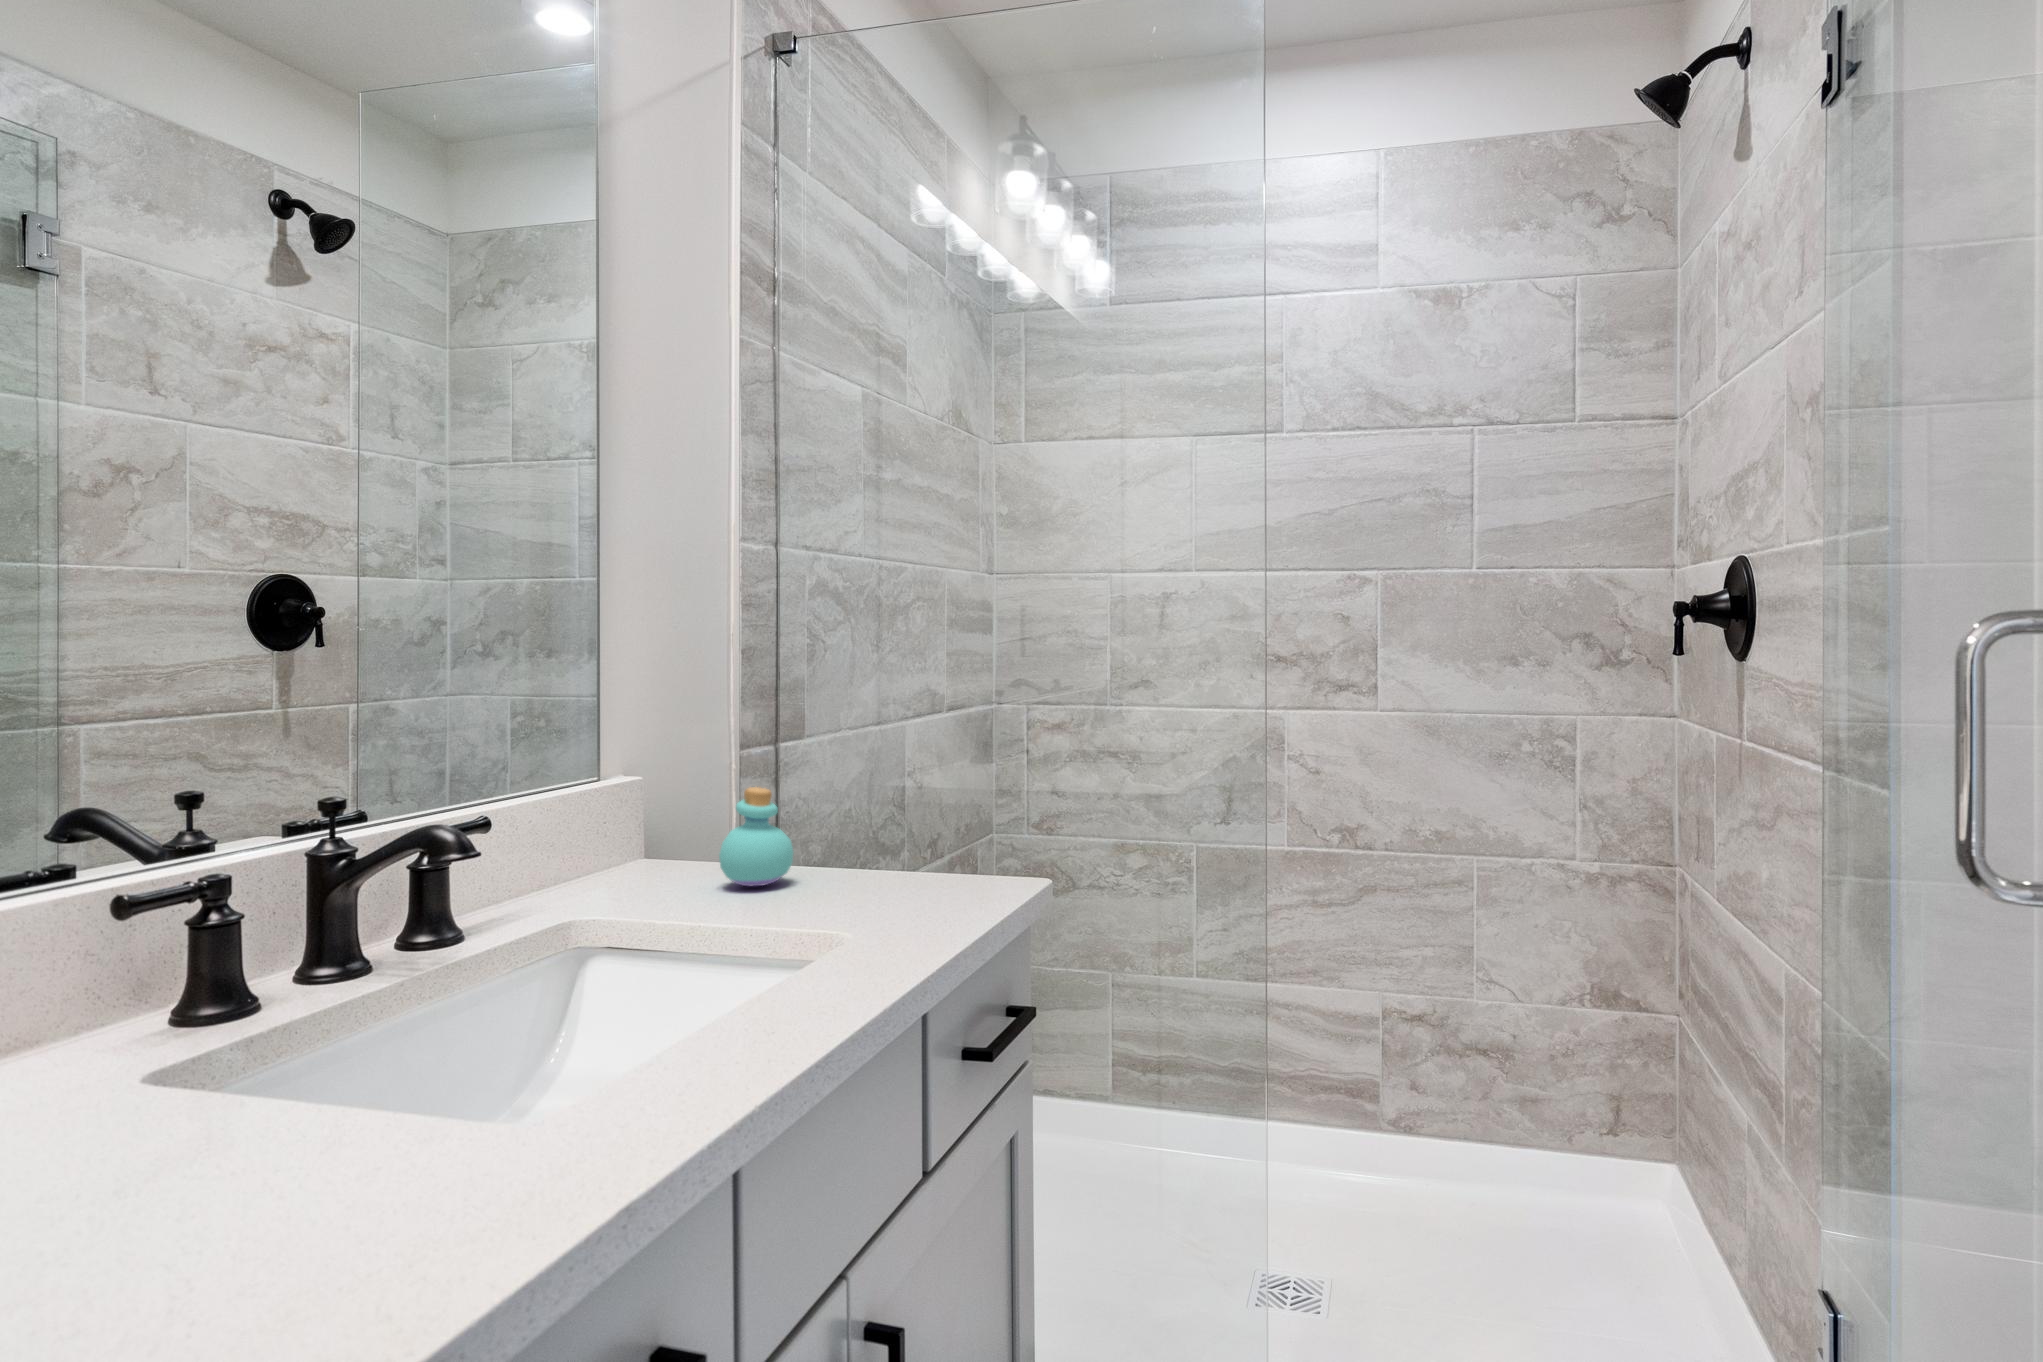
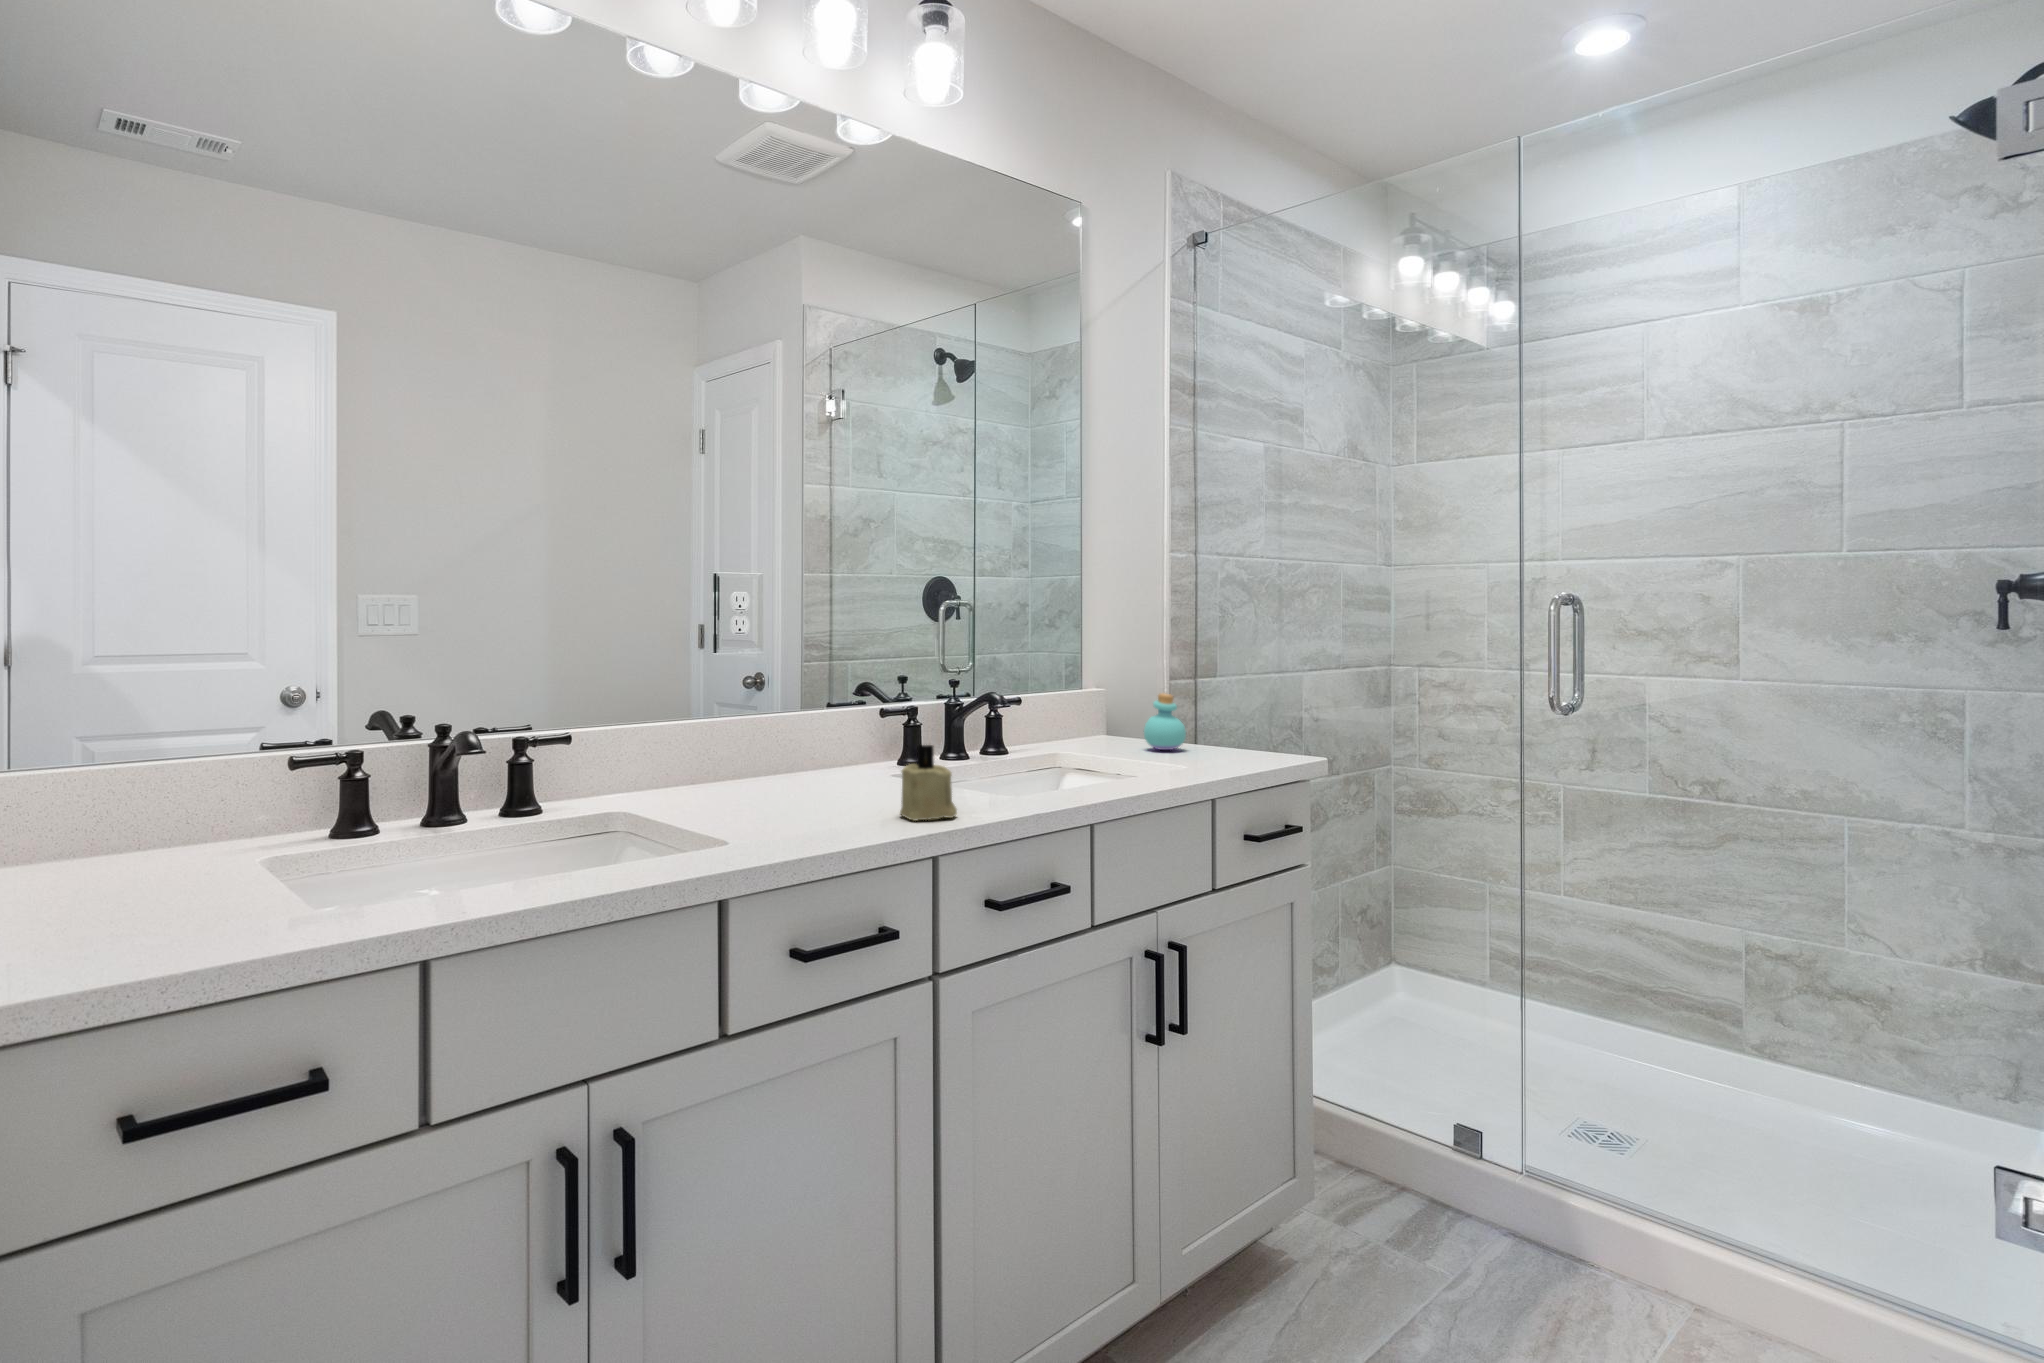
candle: none [173,1030,360,1261] -> present [900,745,957,821]

